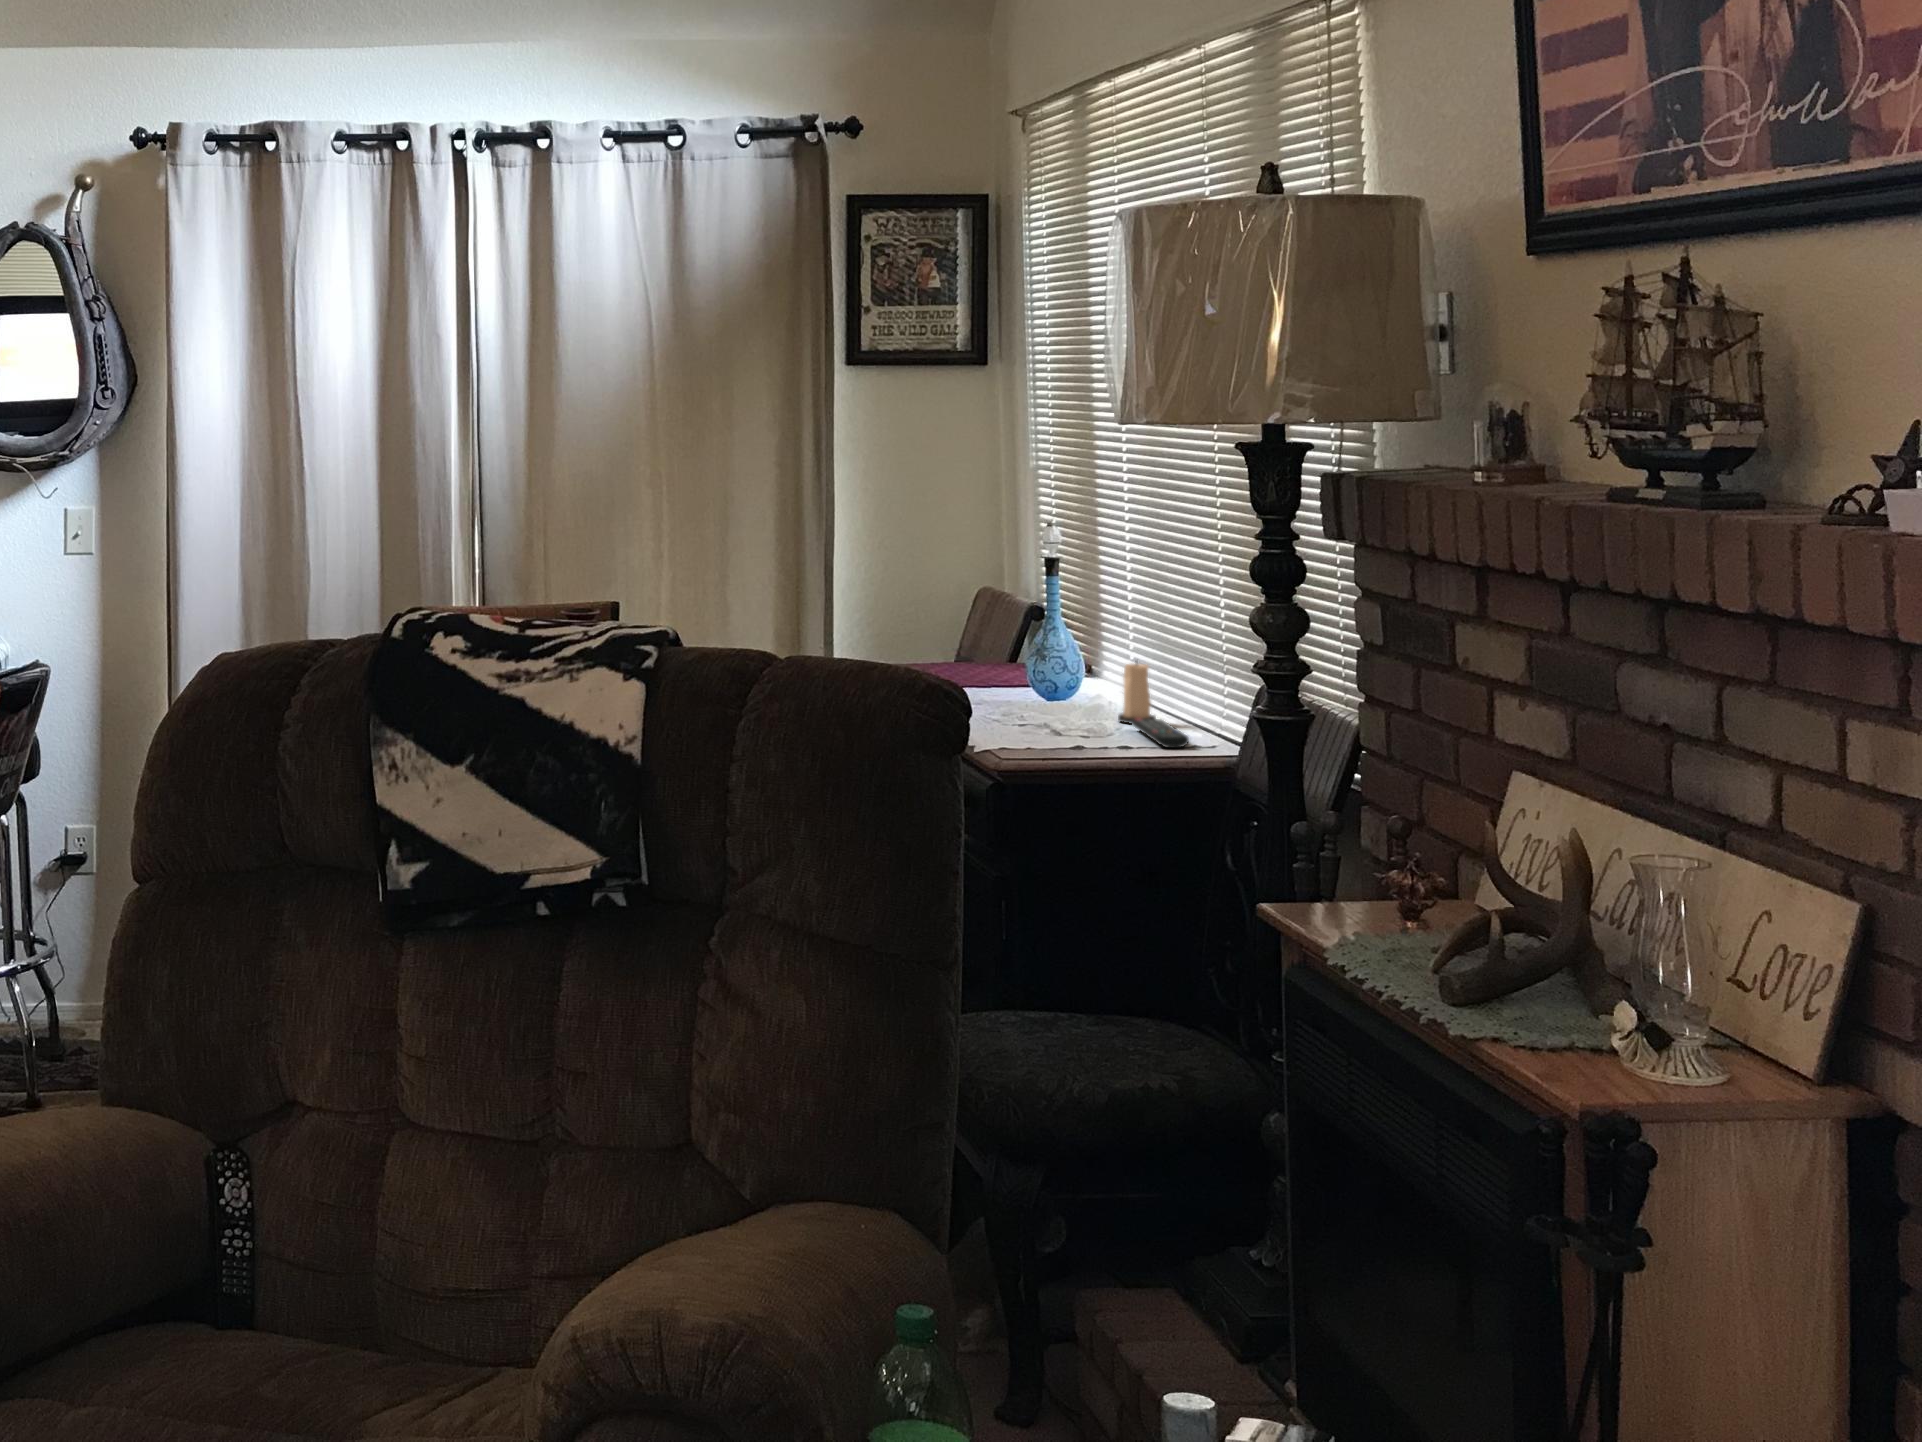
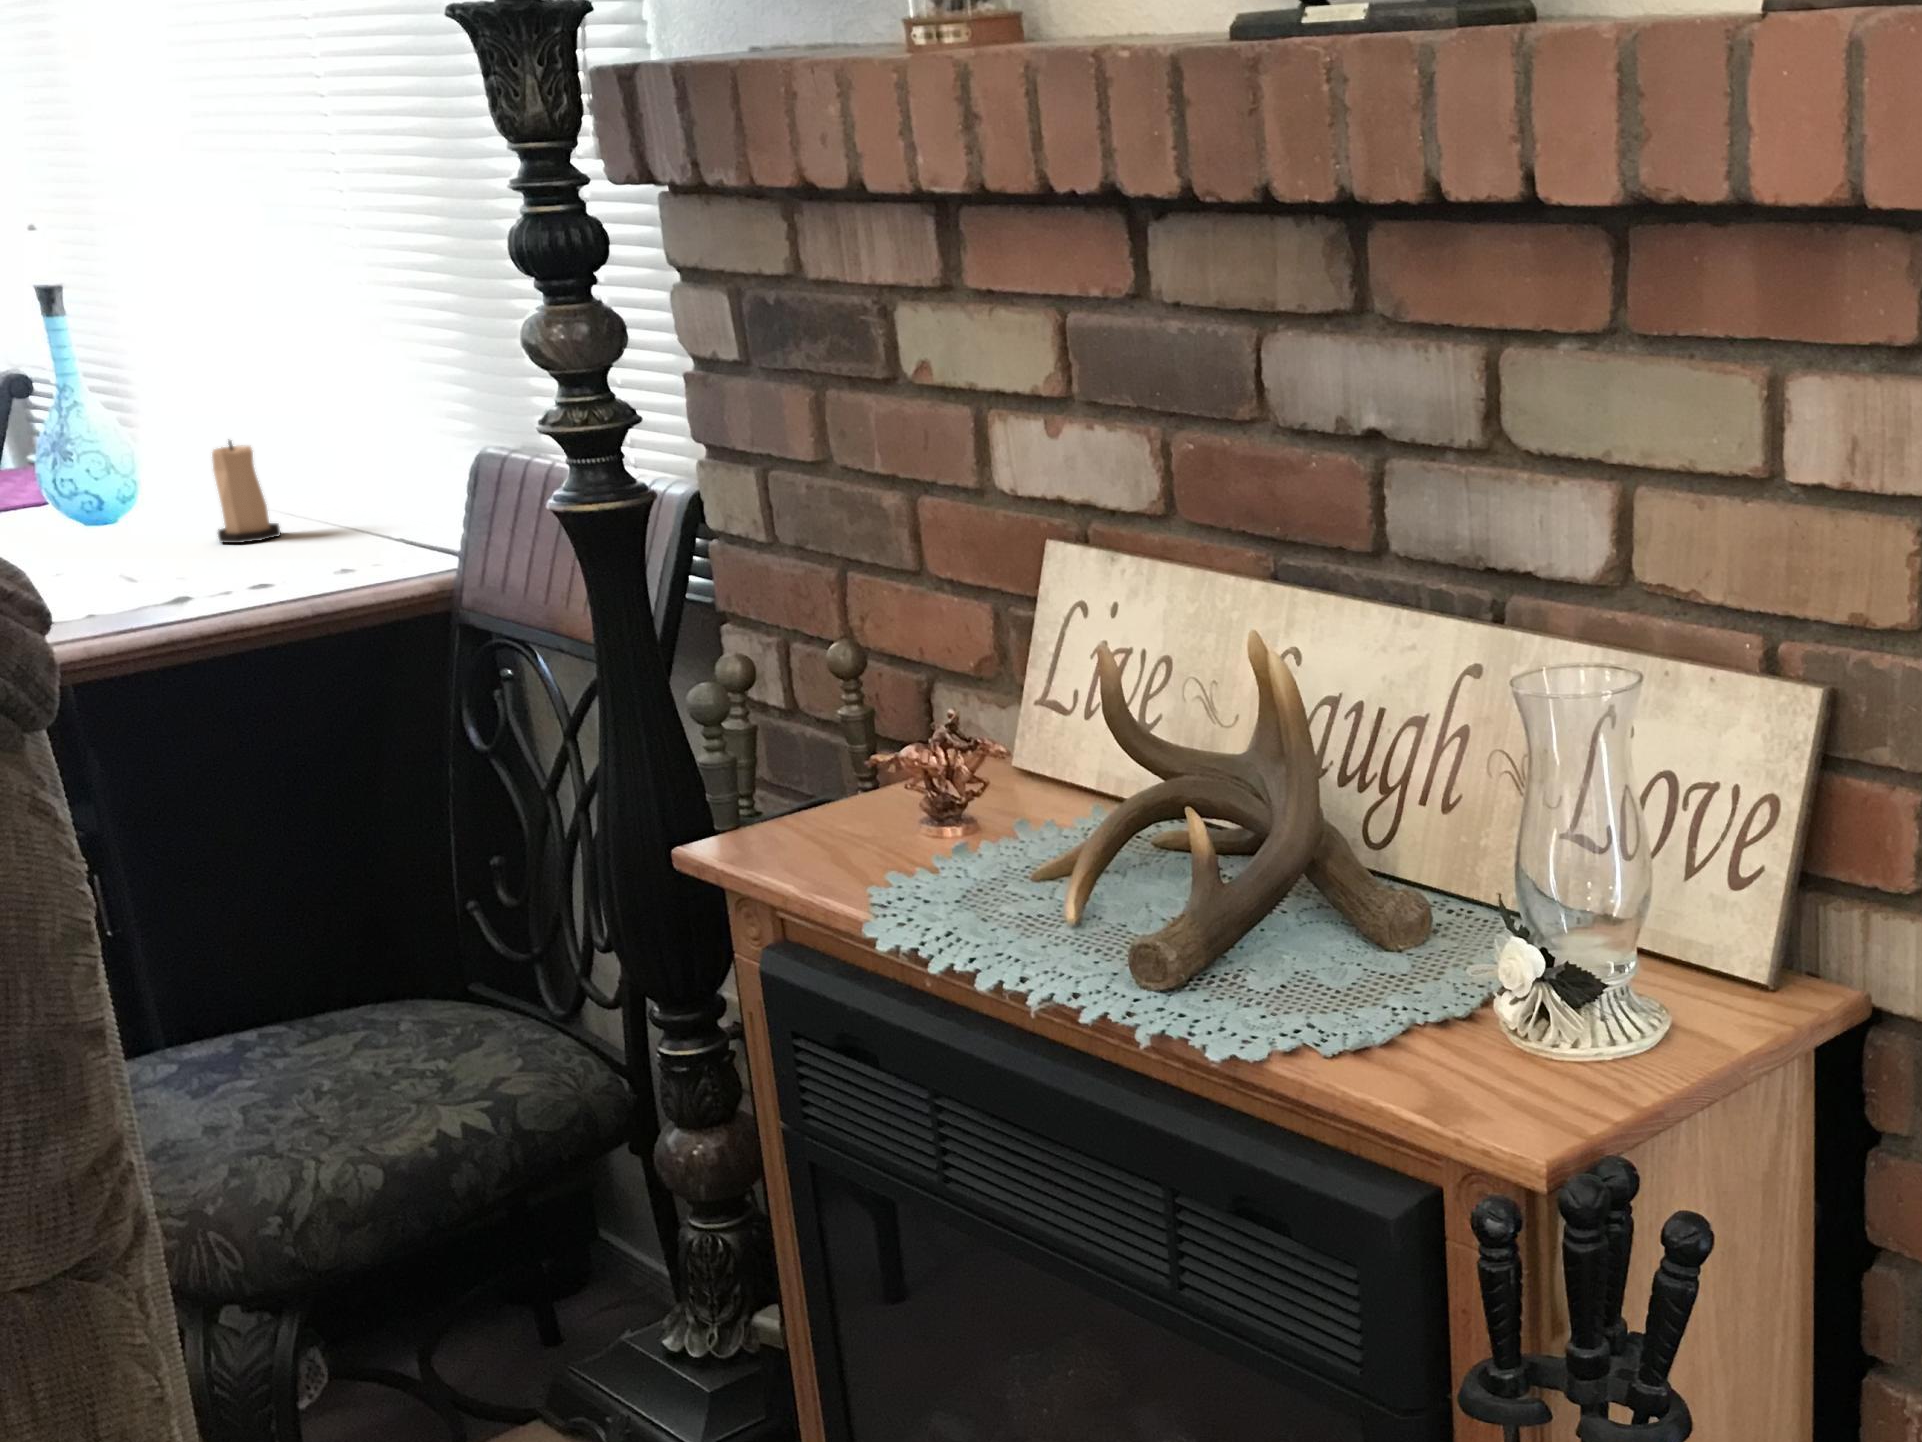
remote control: present [1130,719,1189,748] -> none [244,529,359,574]

